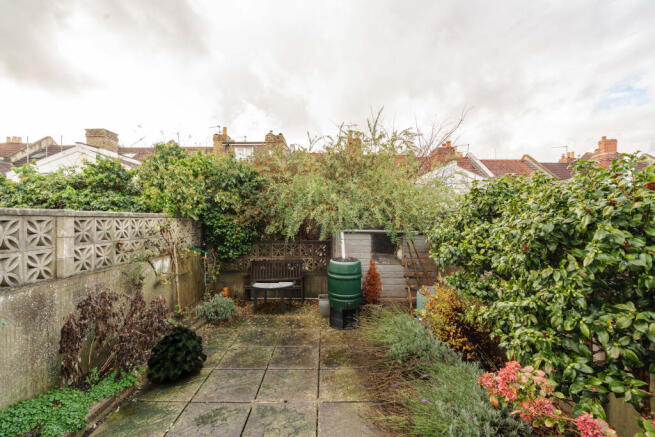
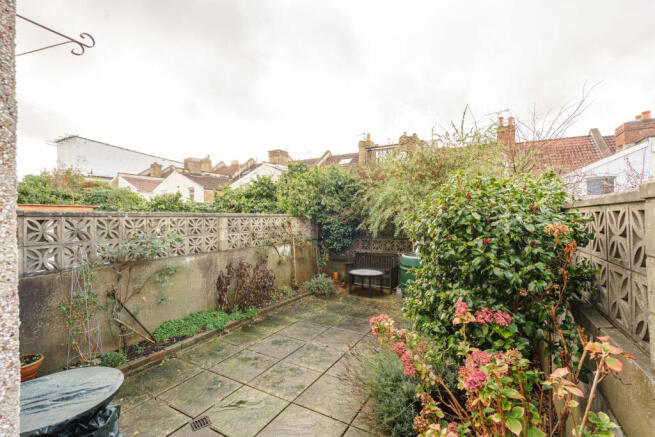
potted plant: present [146,325,207,384] -> none [261,288,296,322]

